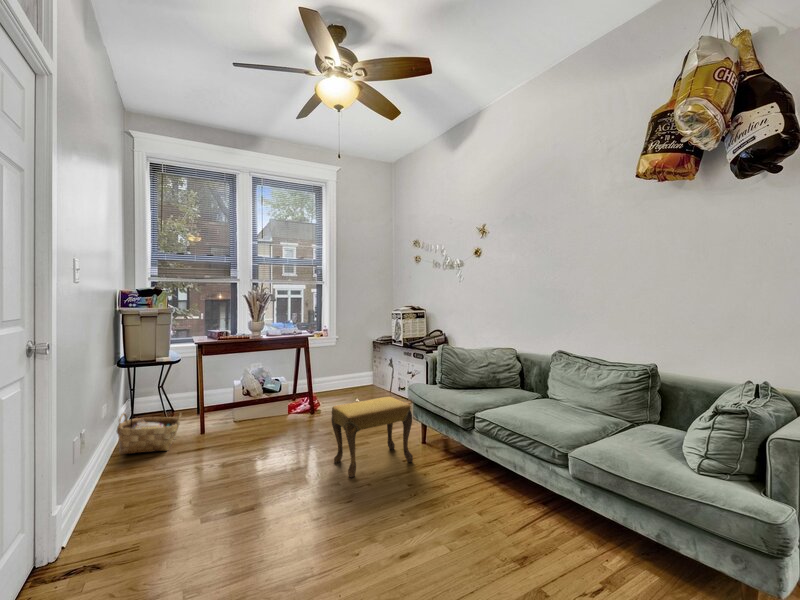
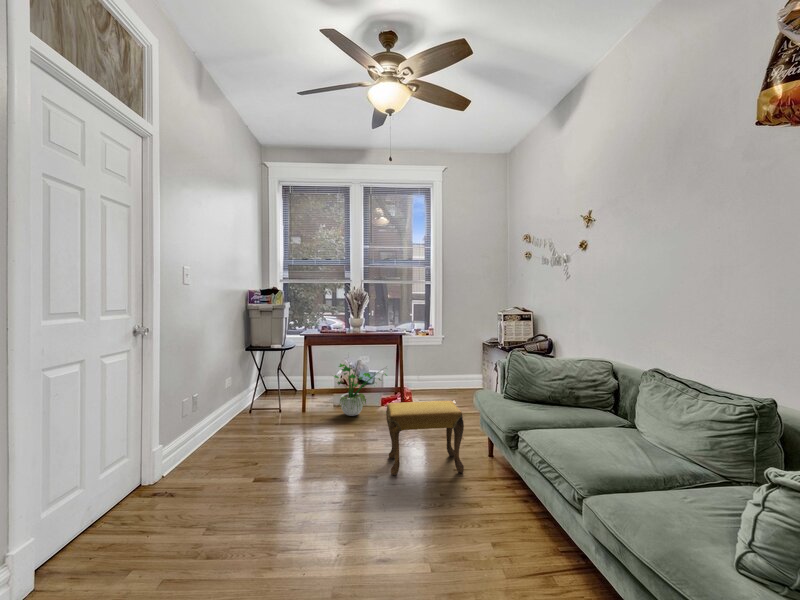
potted plant: none [237,357,302,428] -> present [334,364,387,416]
woven basket: present [117,413,181,454] -> none [237,387,286,423]

